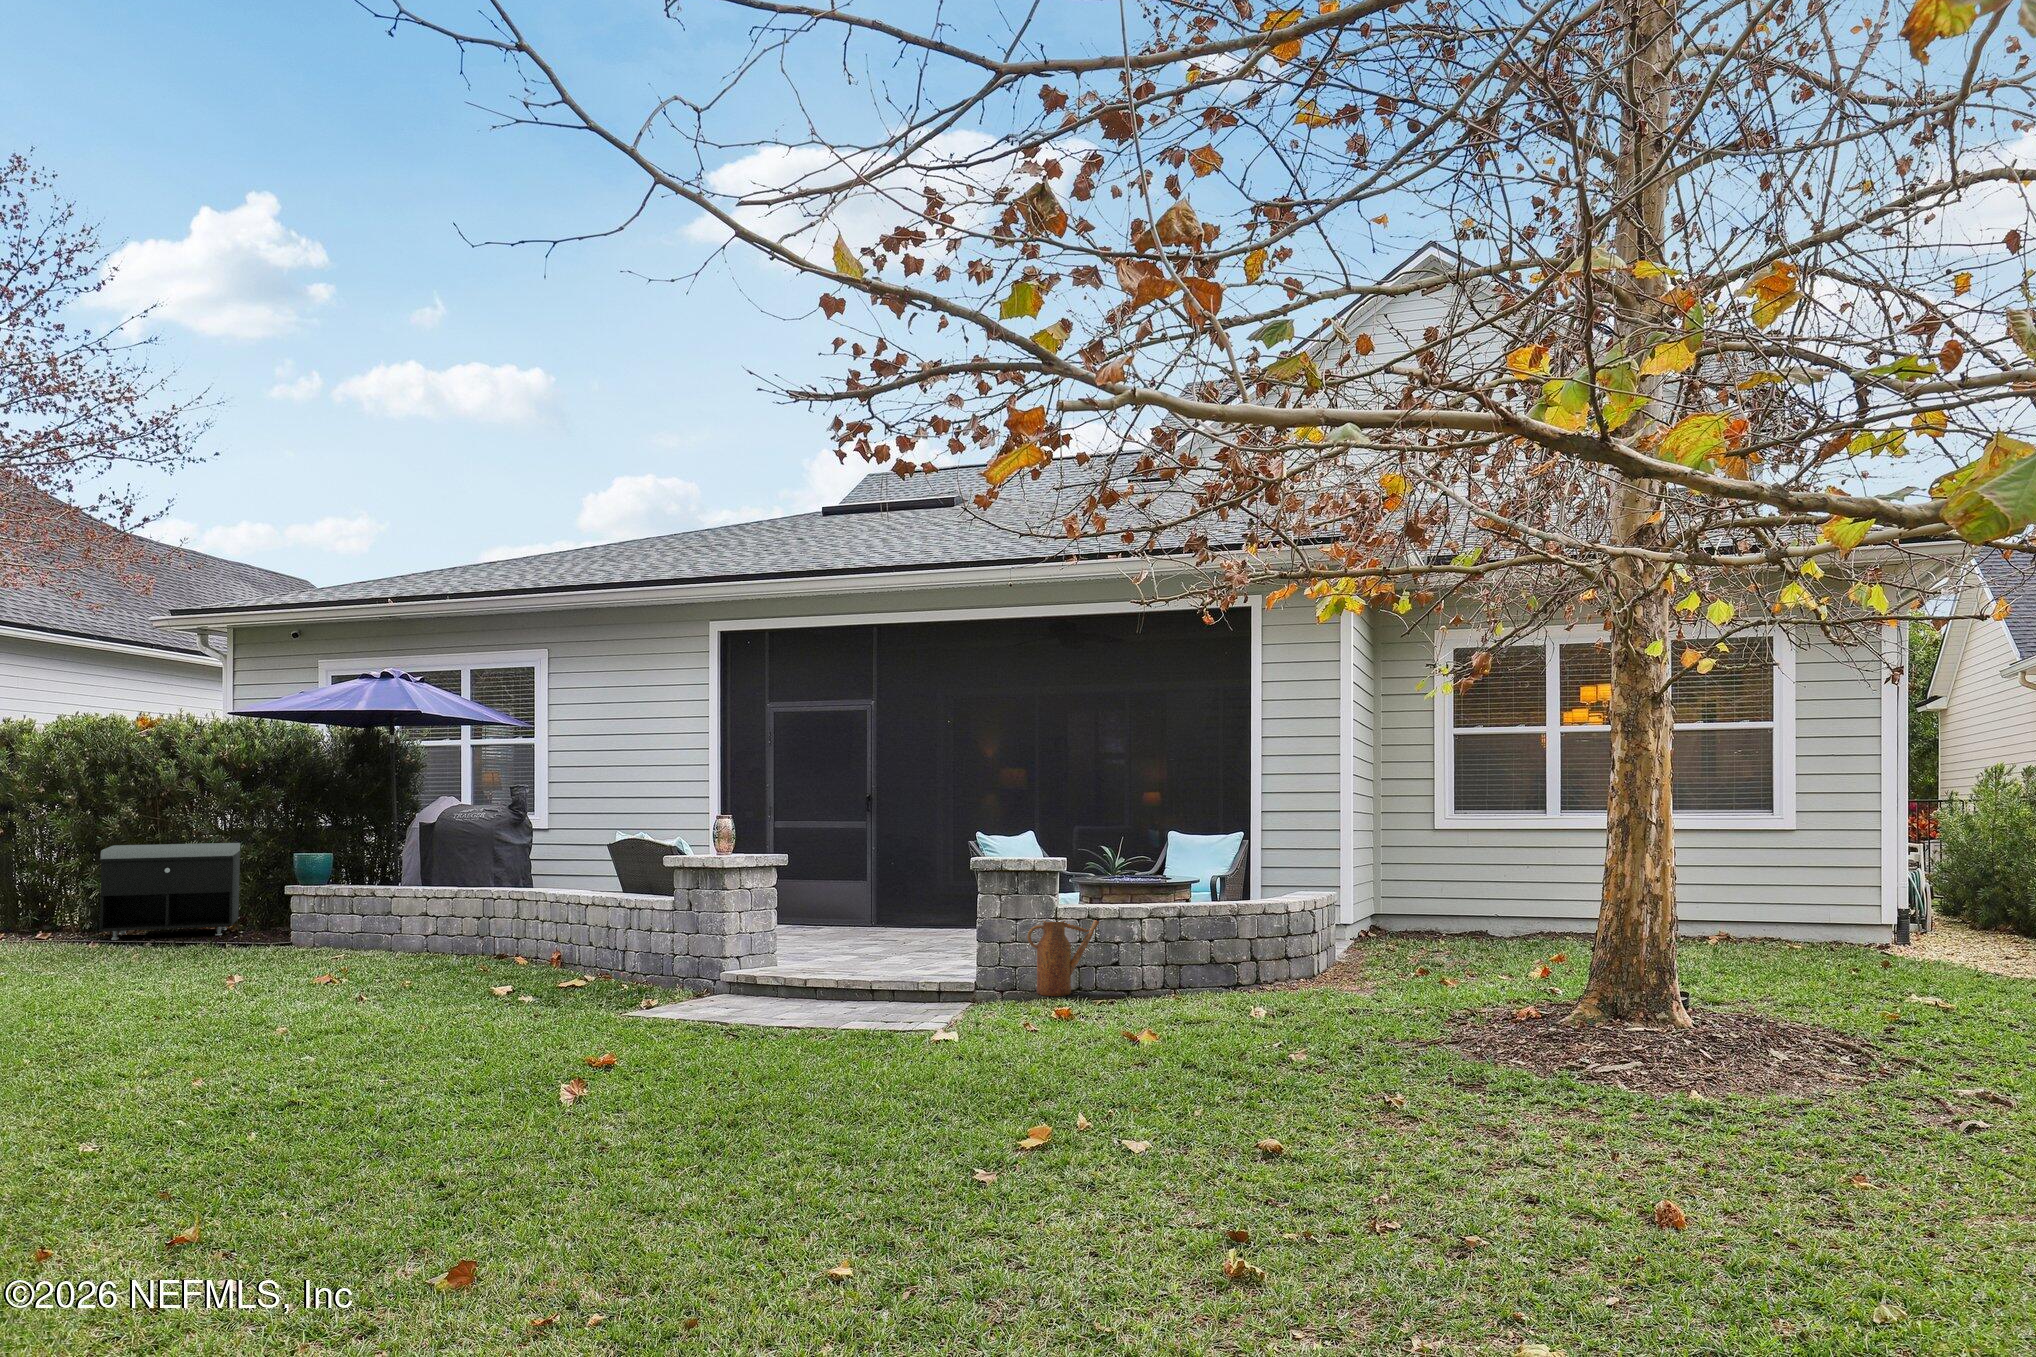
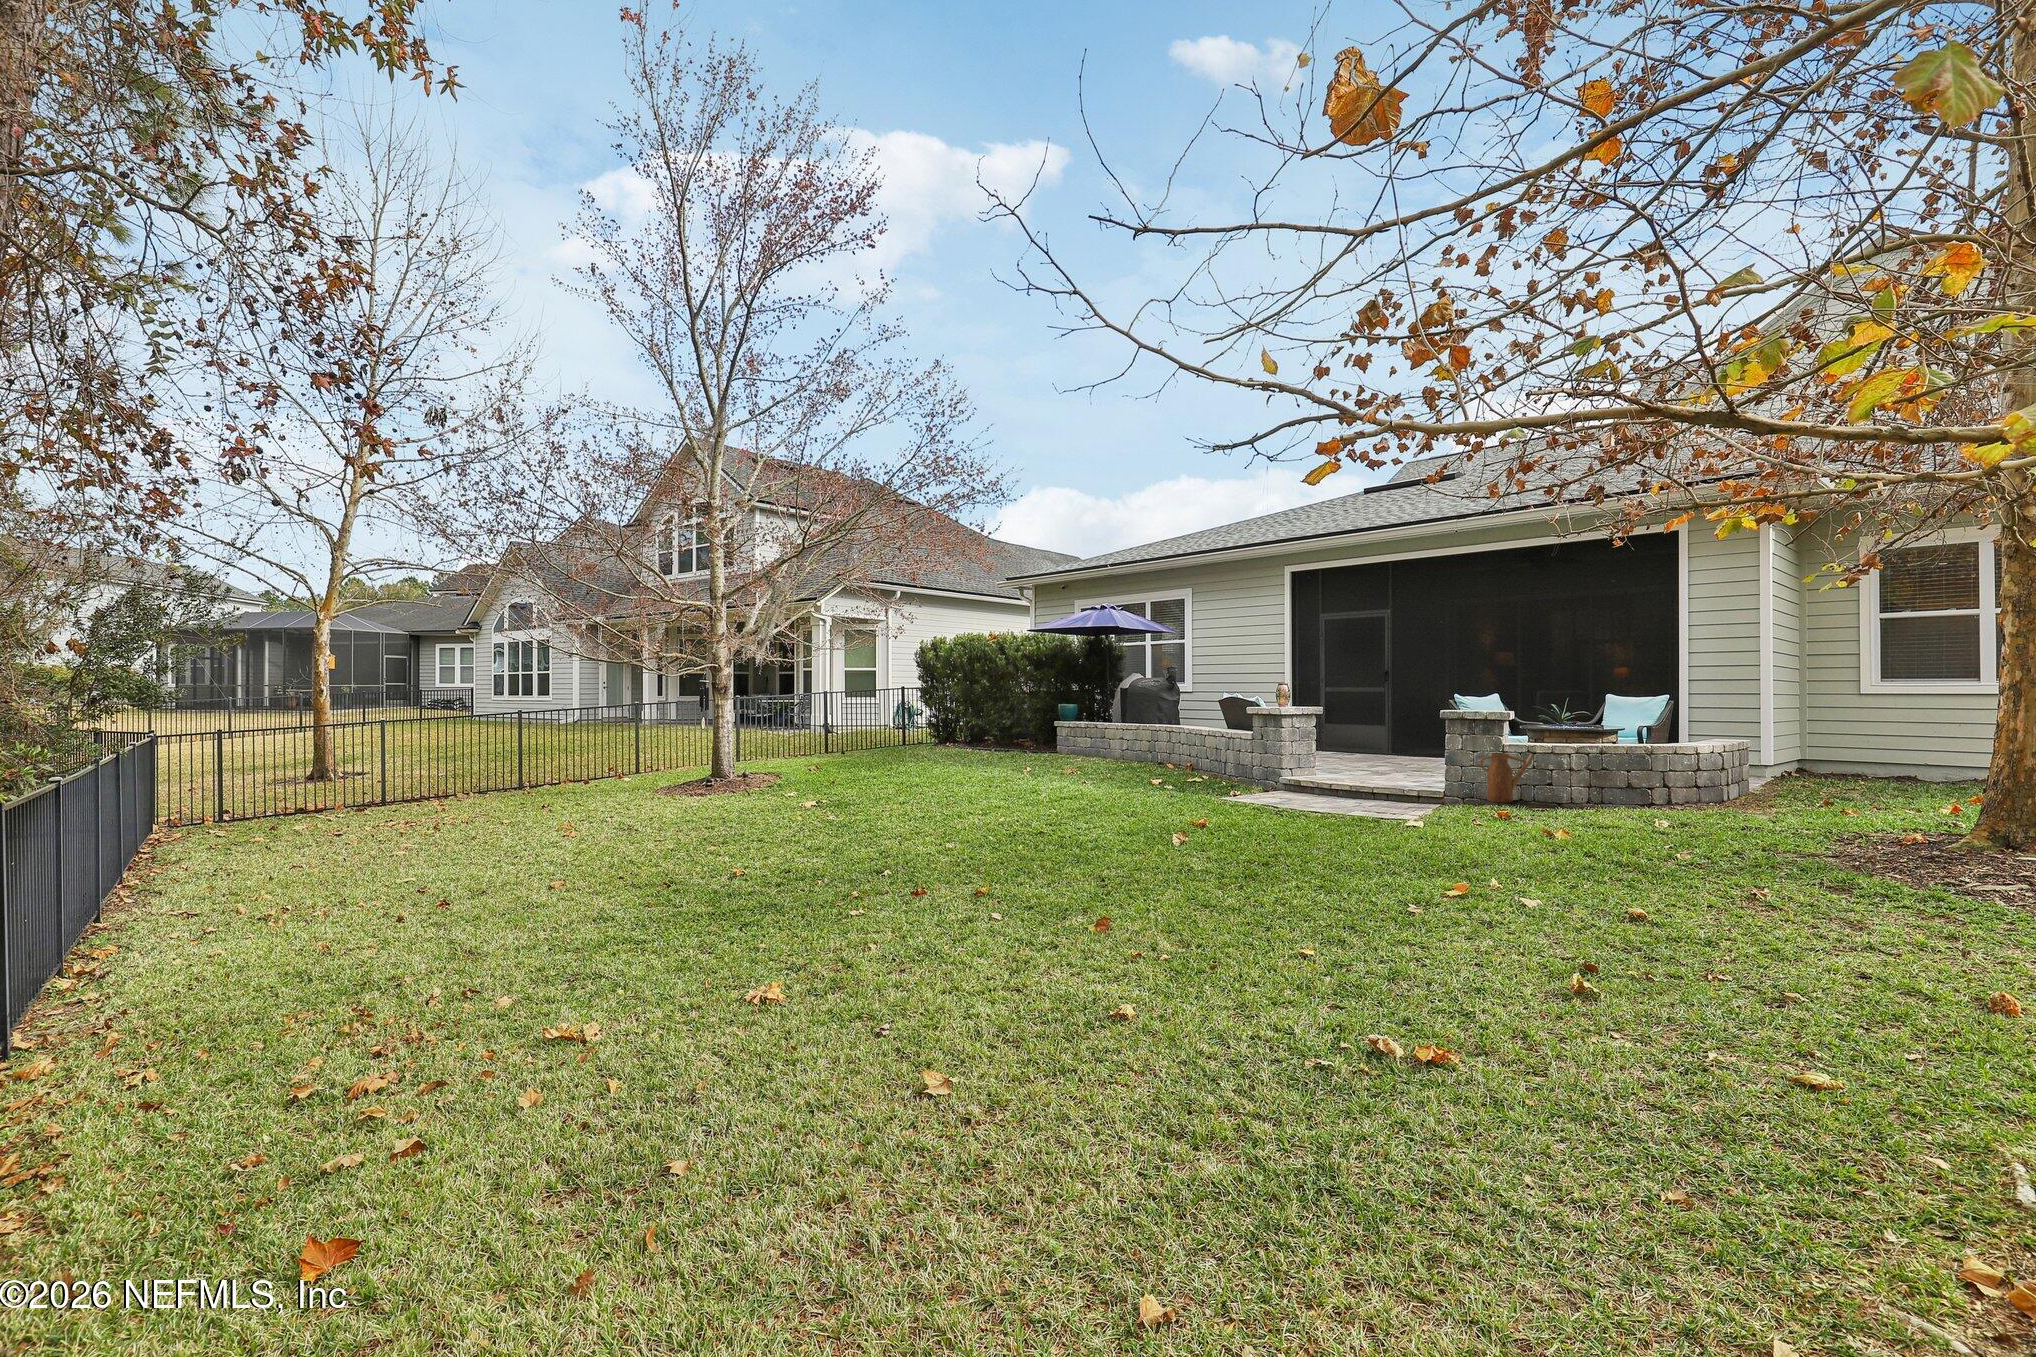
storage bench: present [99,843,240,940] -> none [977,699,1038,745]

